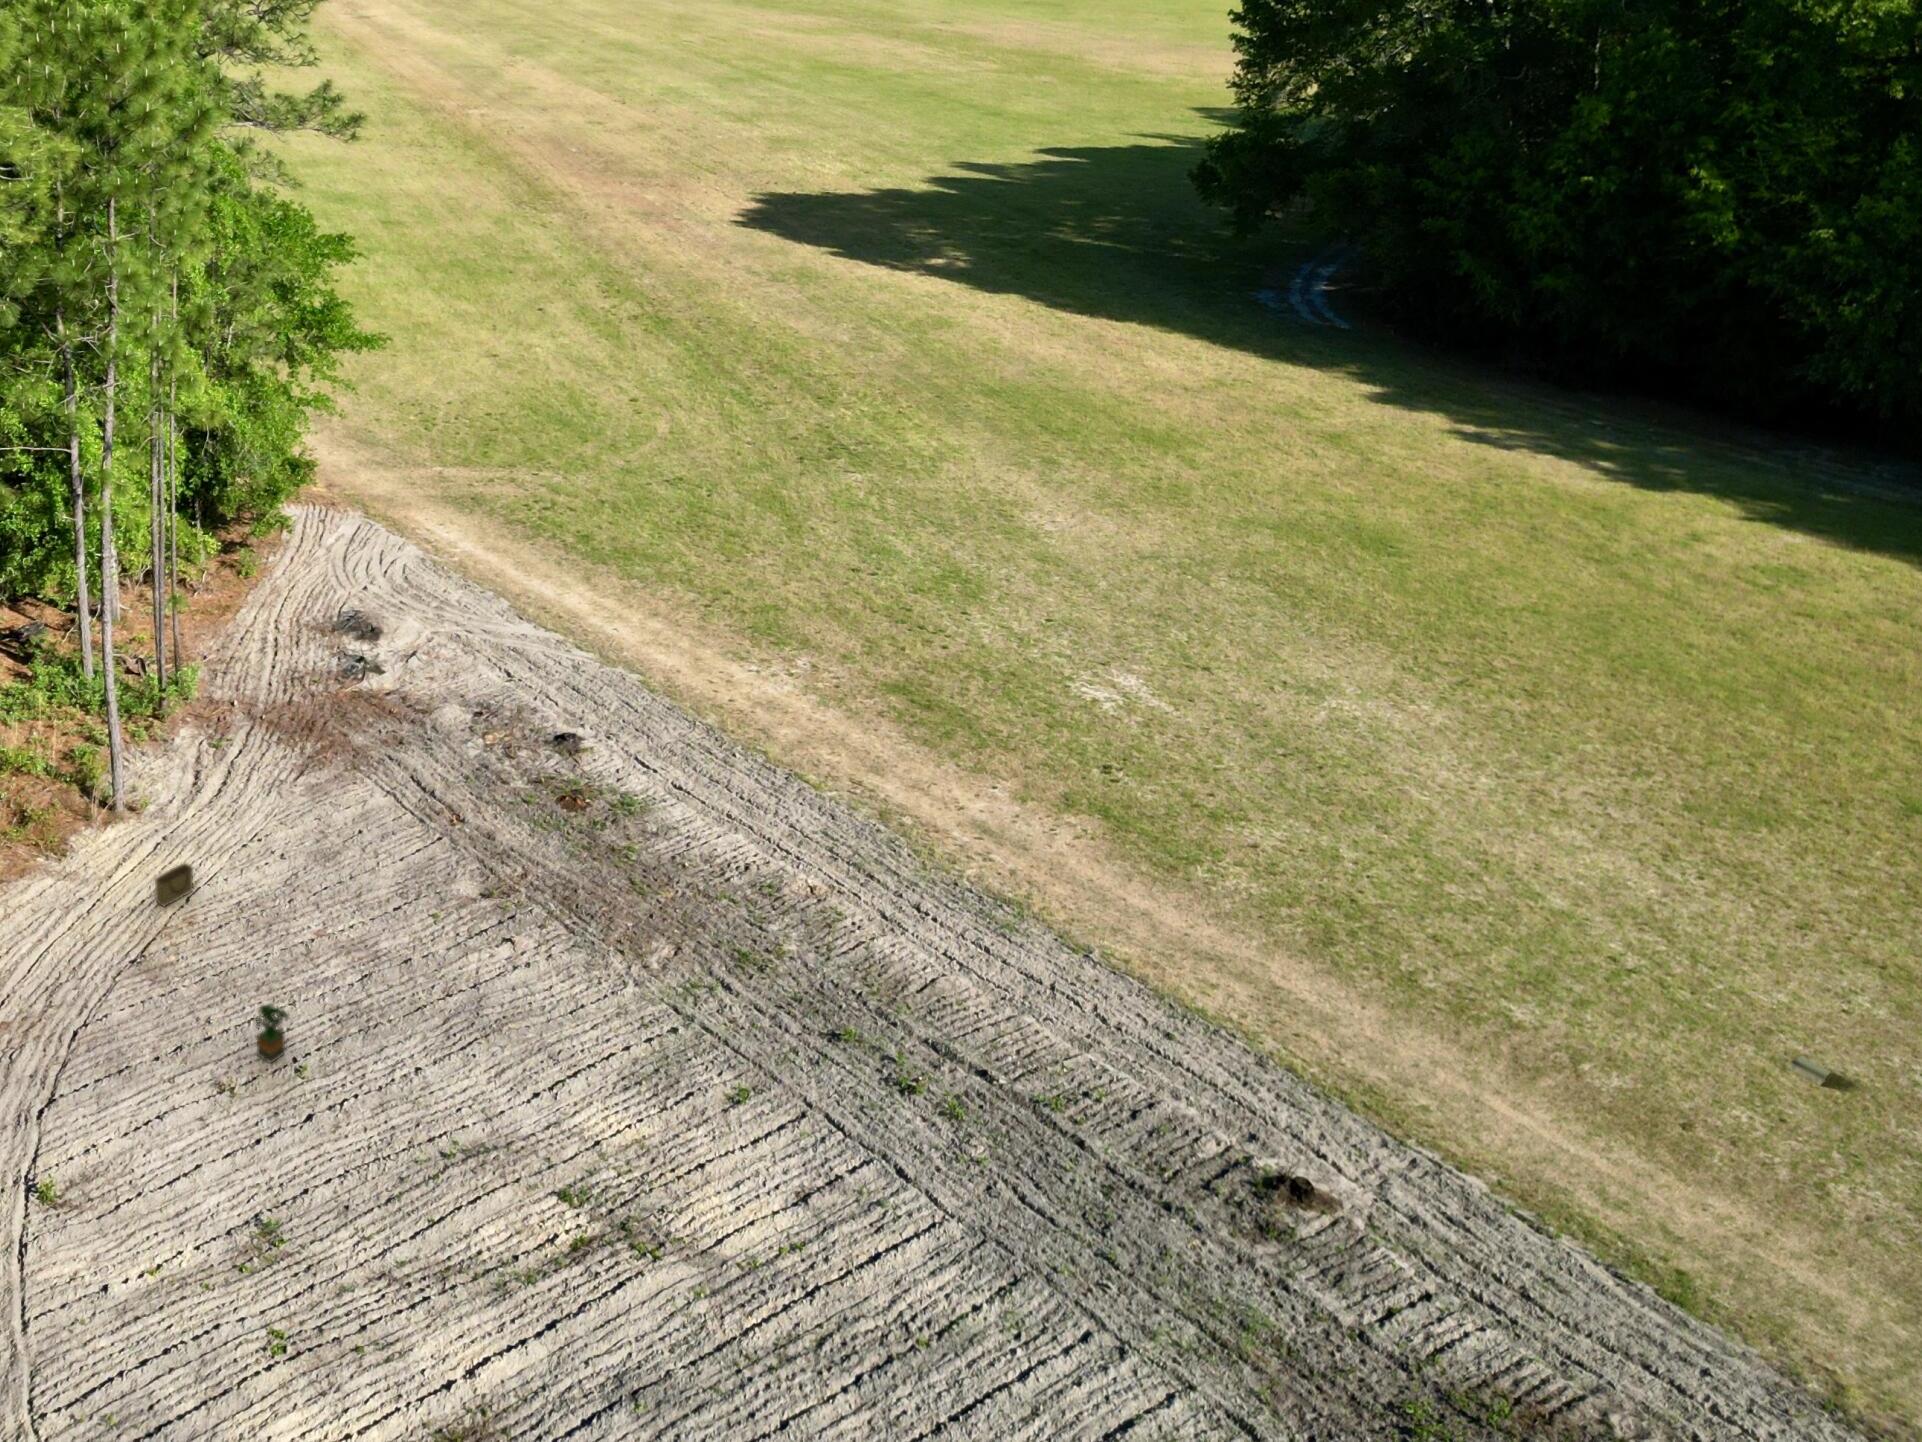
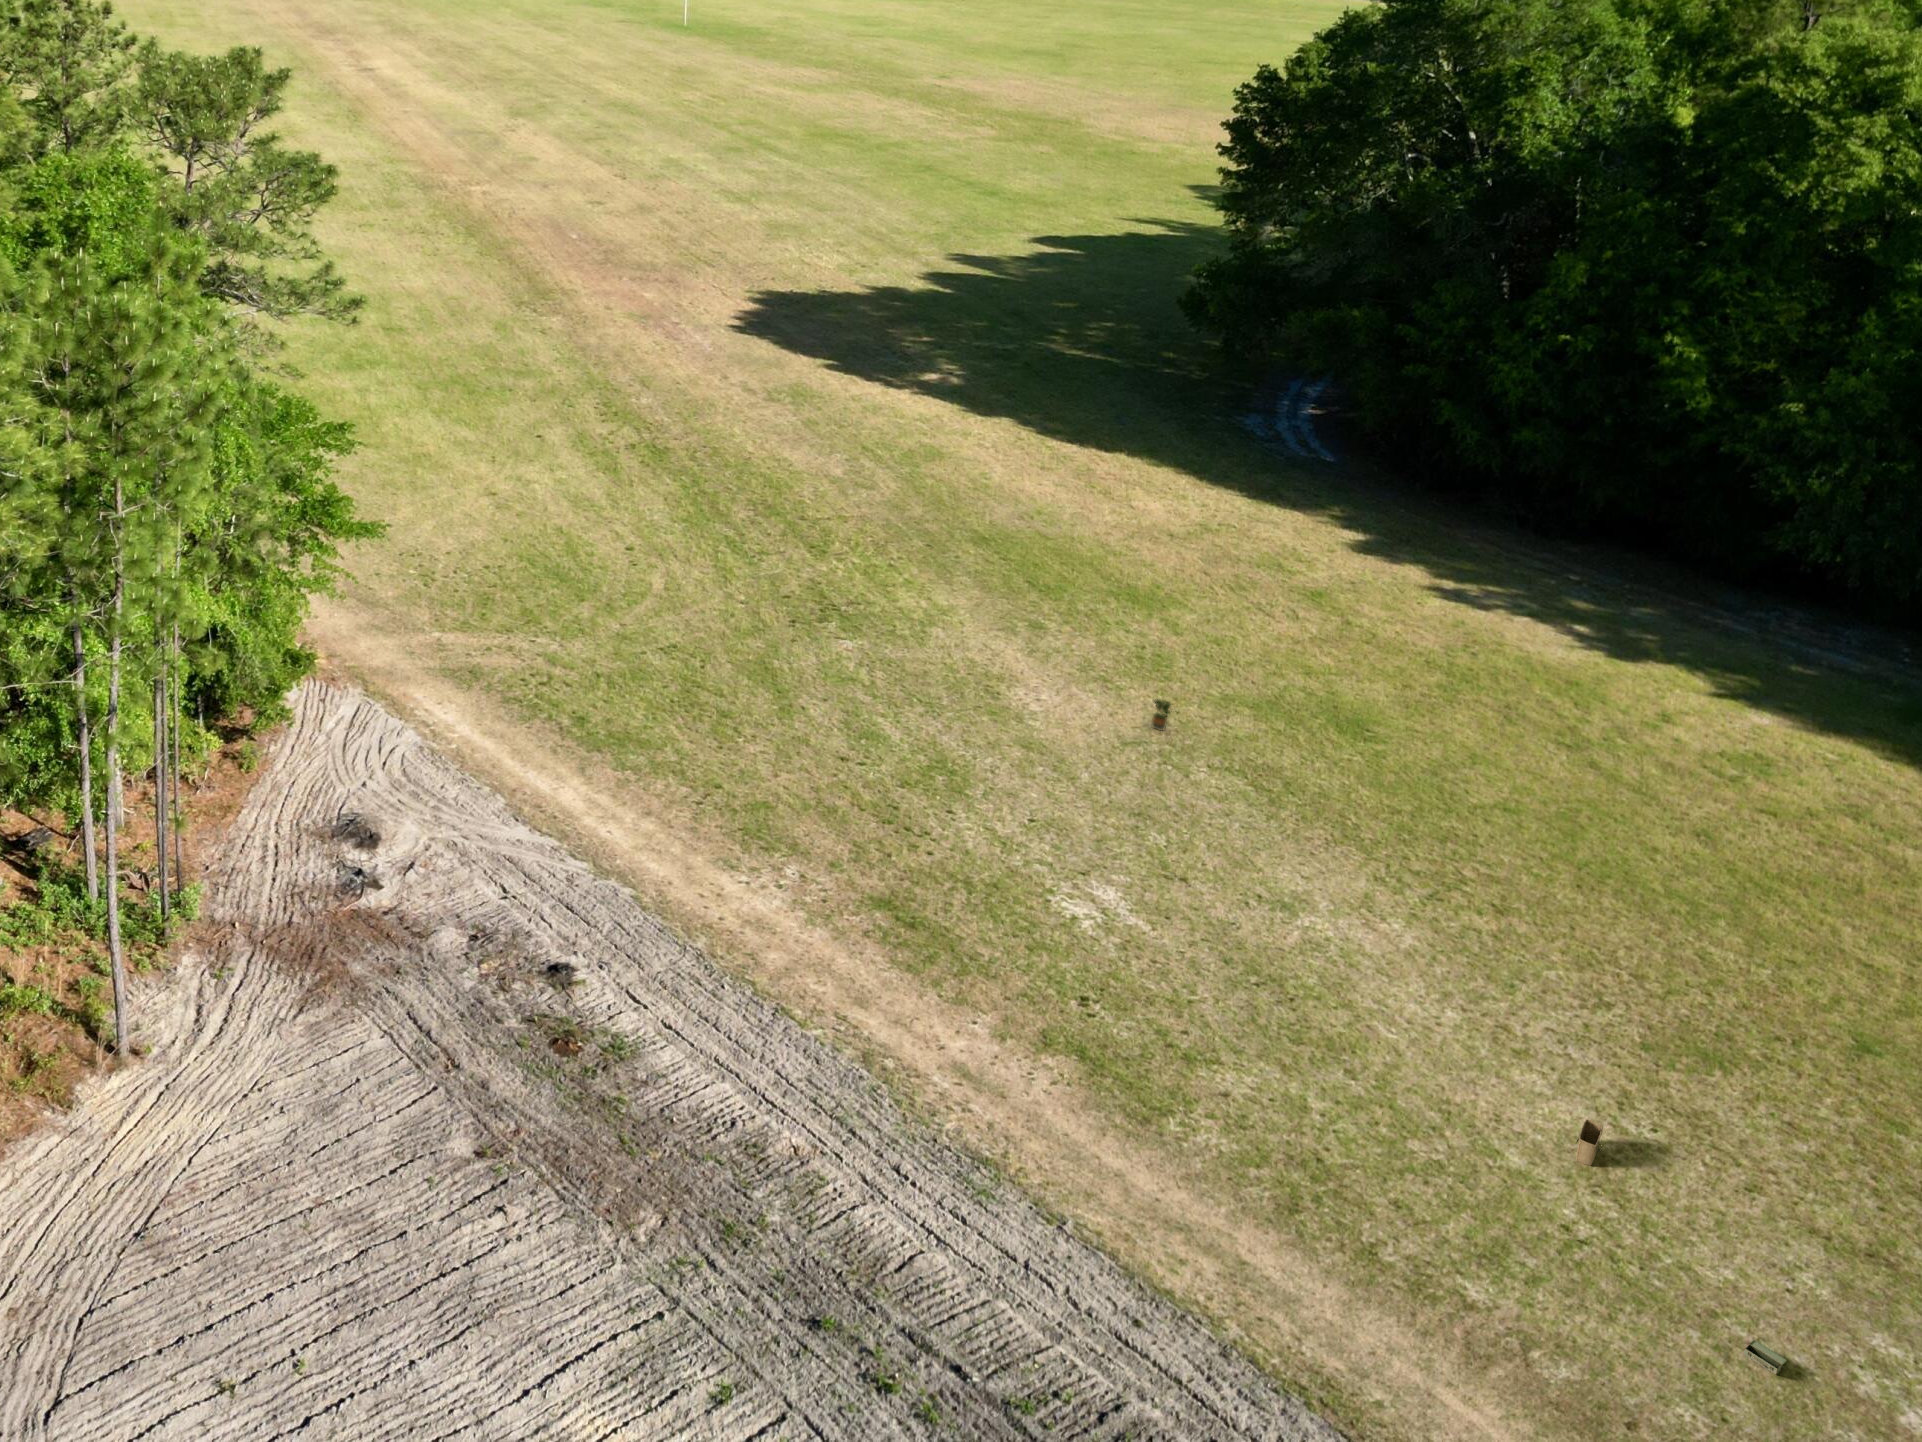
basket: present [154,863,193,906] -> present [1576,1119,1603,1166]
potted tree: present [255,1004,290,1063] -> present [1152,699,1172,730]

